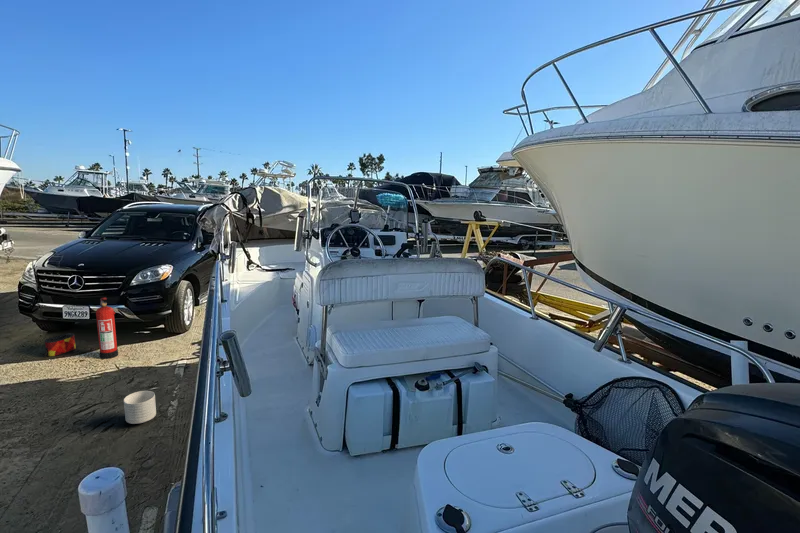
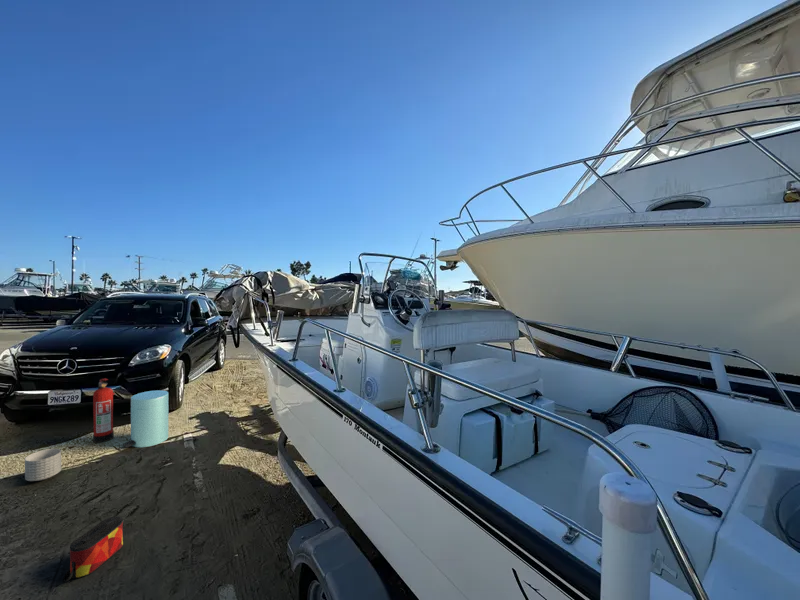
trash can: none [122,313,165,368] -> present [123,390,168,448]
bag: present [43,333,76,357] -> present [63,516,123,582]
planter: present [124,391,156,424] -> present [25,449,61,481]

